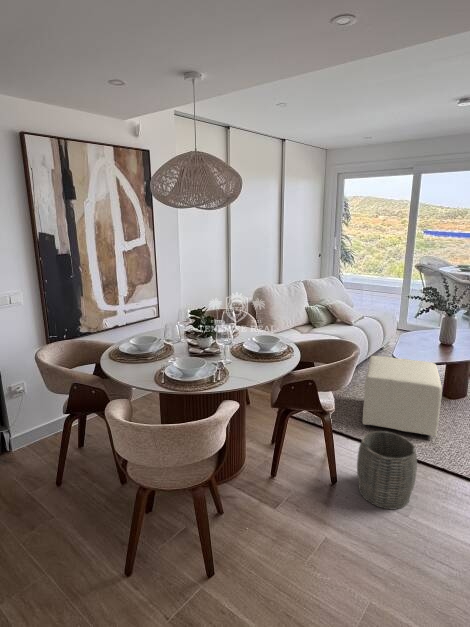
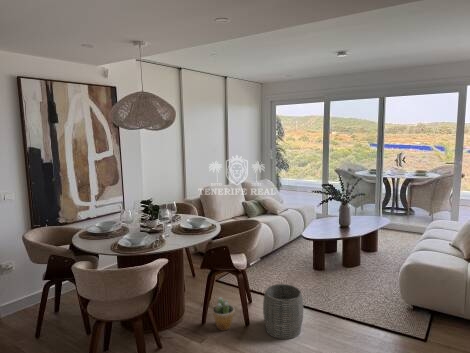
ottoman: present [362,356,442,436] -> none [277,235,331,292]
potted plant: none [286,445,317,489] -> present [212,297,235,330]

